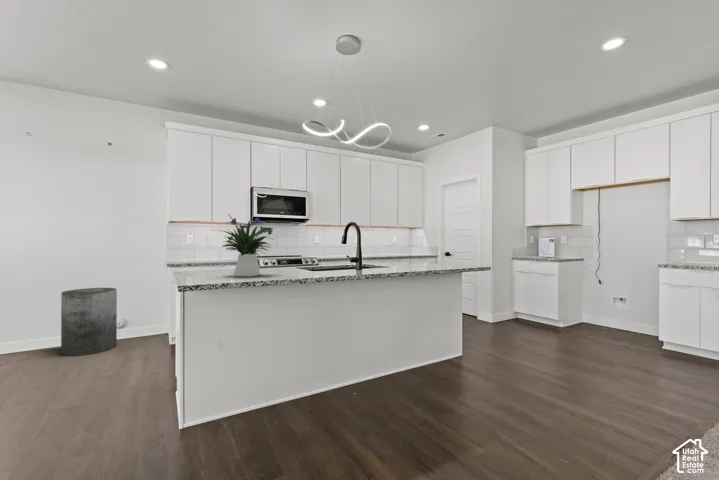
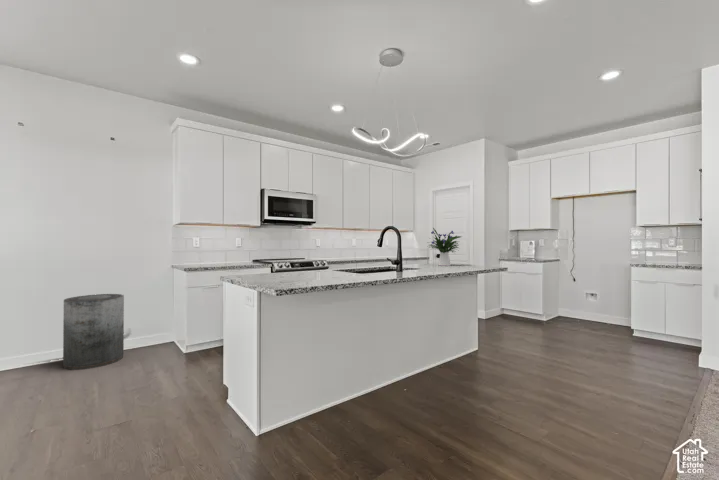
flower arrangement: present [223,215,274,276] -> present [430,228,461,266]

